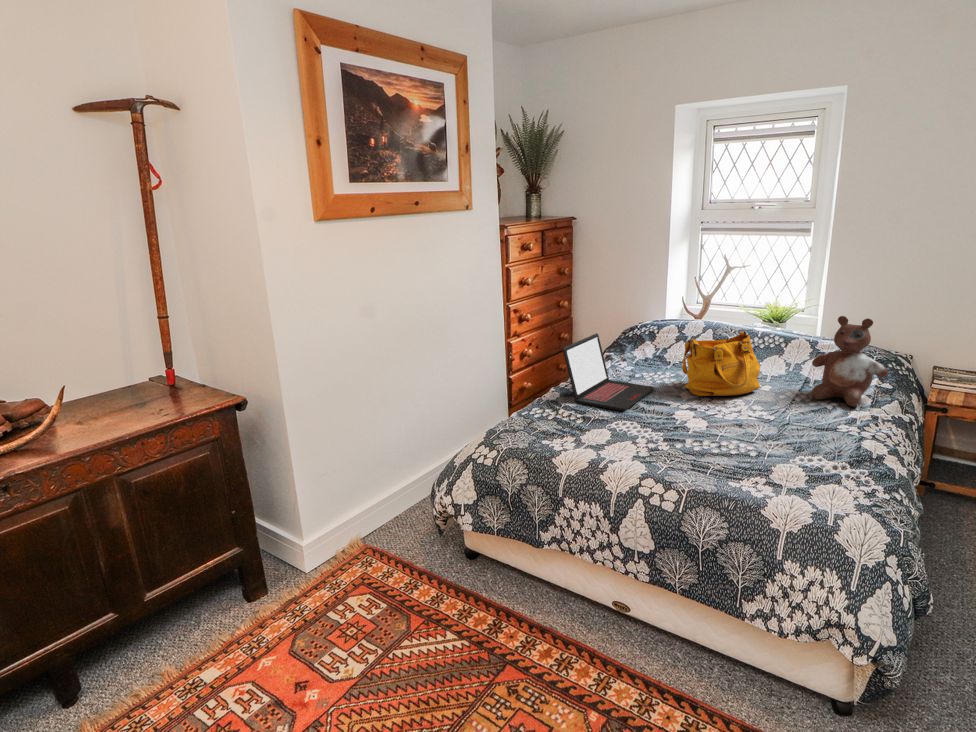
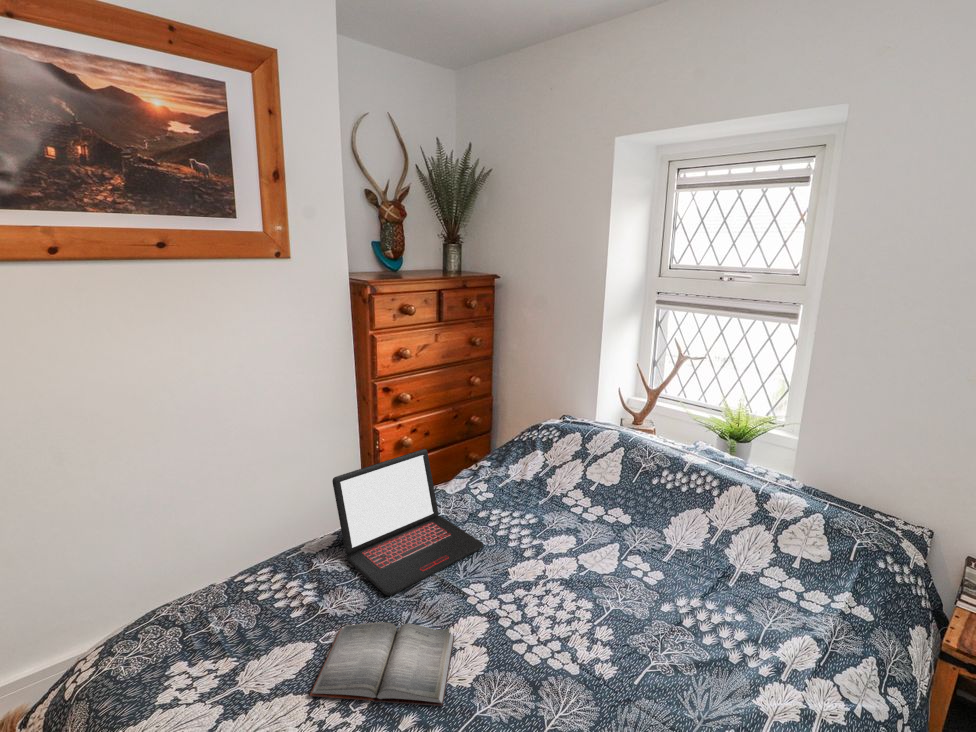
stuffed bear: present [811,316,888,406] -> none [712,486,850,660]
handbag: present [682,330,760,396] -> none [522,477,644,586]
hardback book: none [614,413,704,442] -> present [310,622,455,706]

